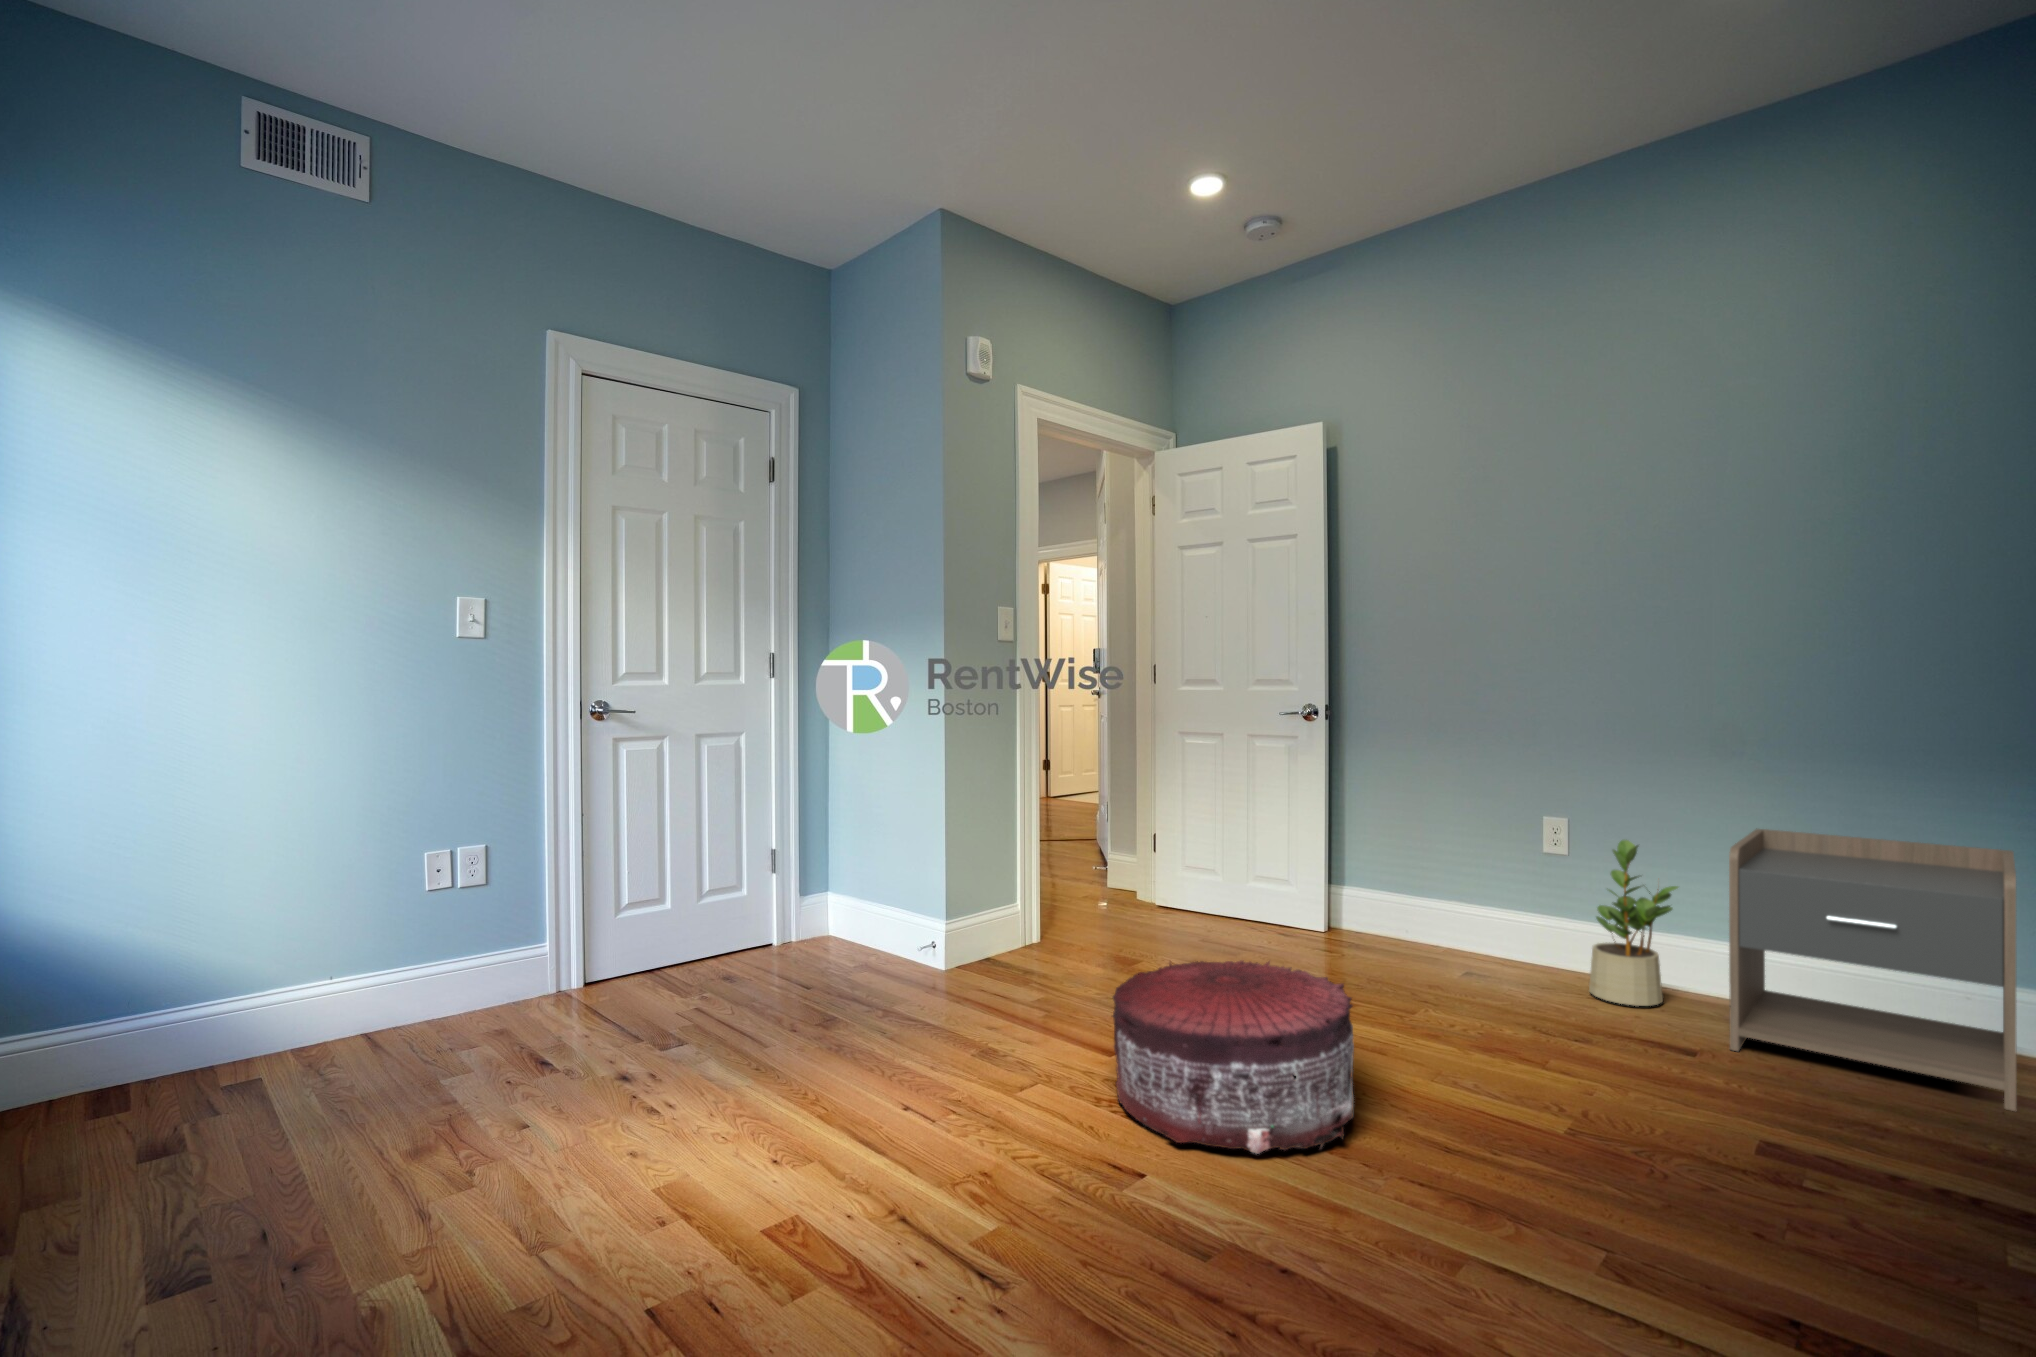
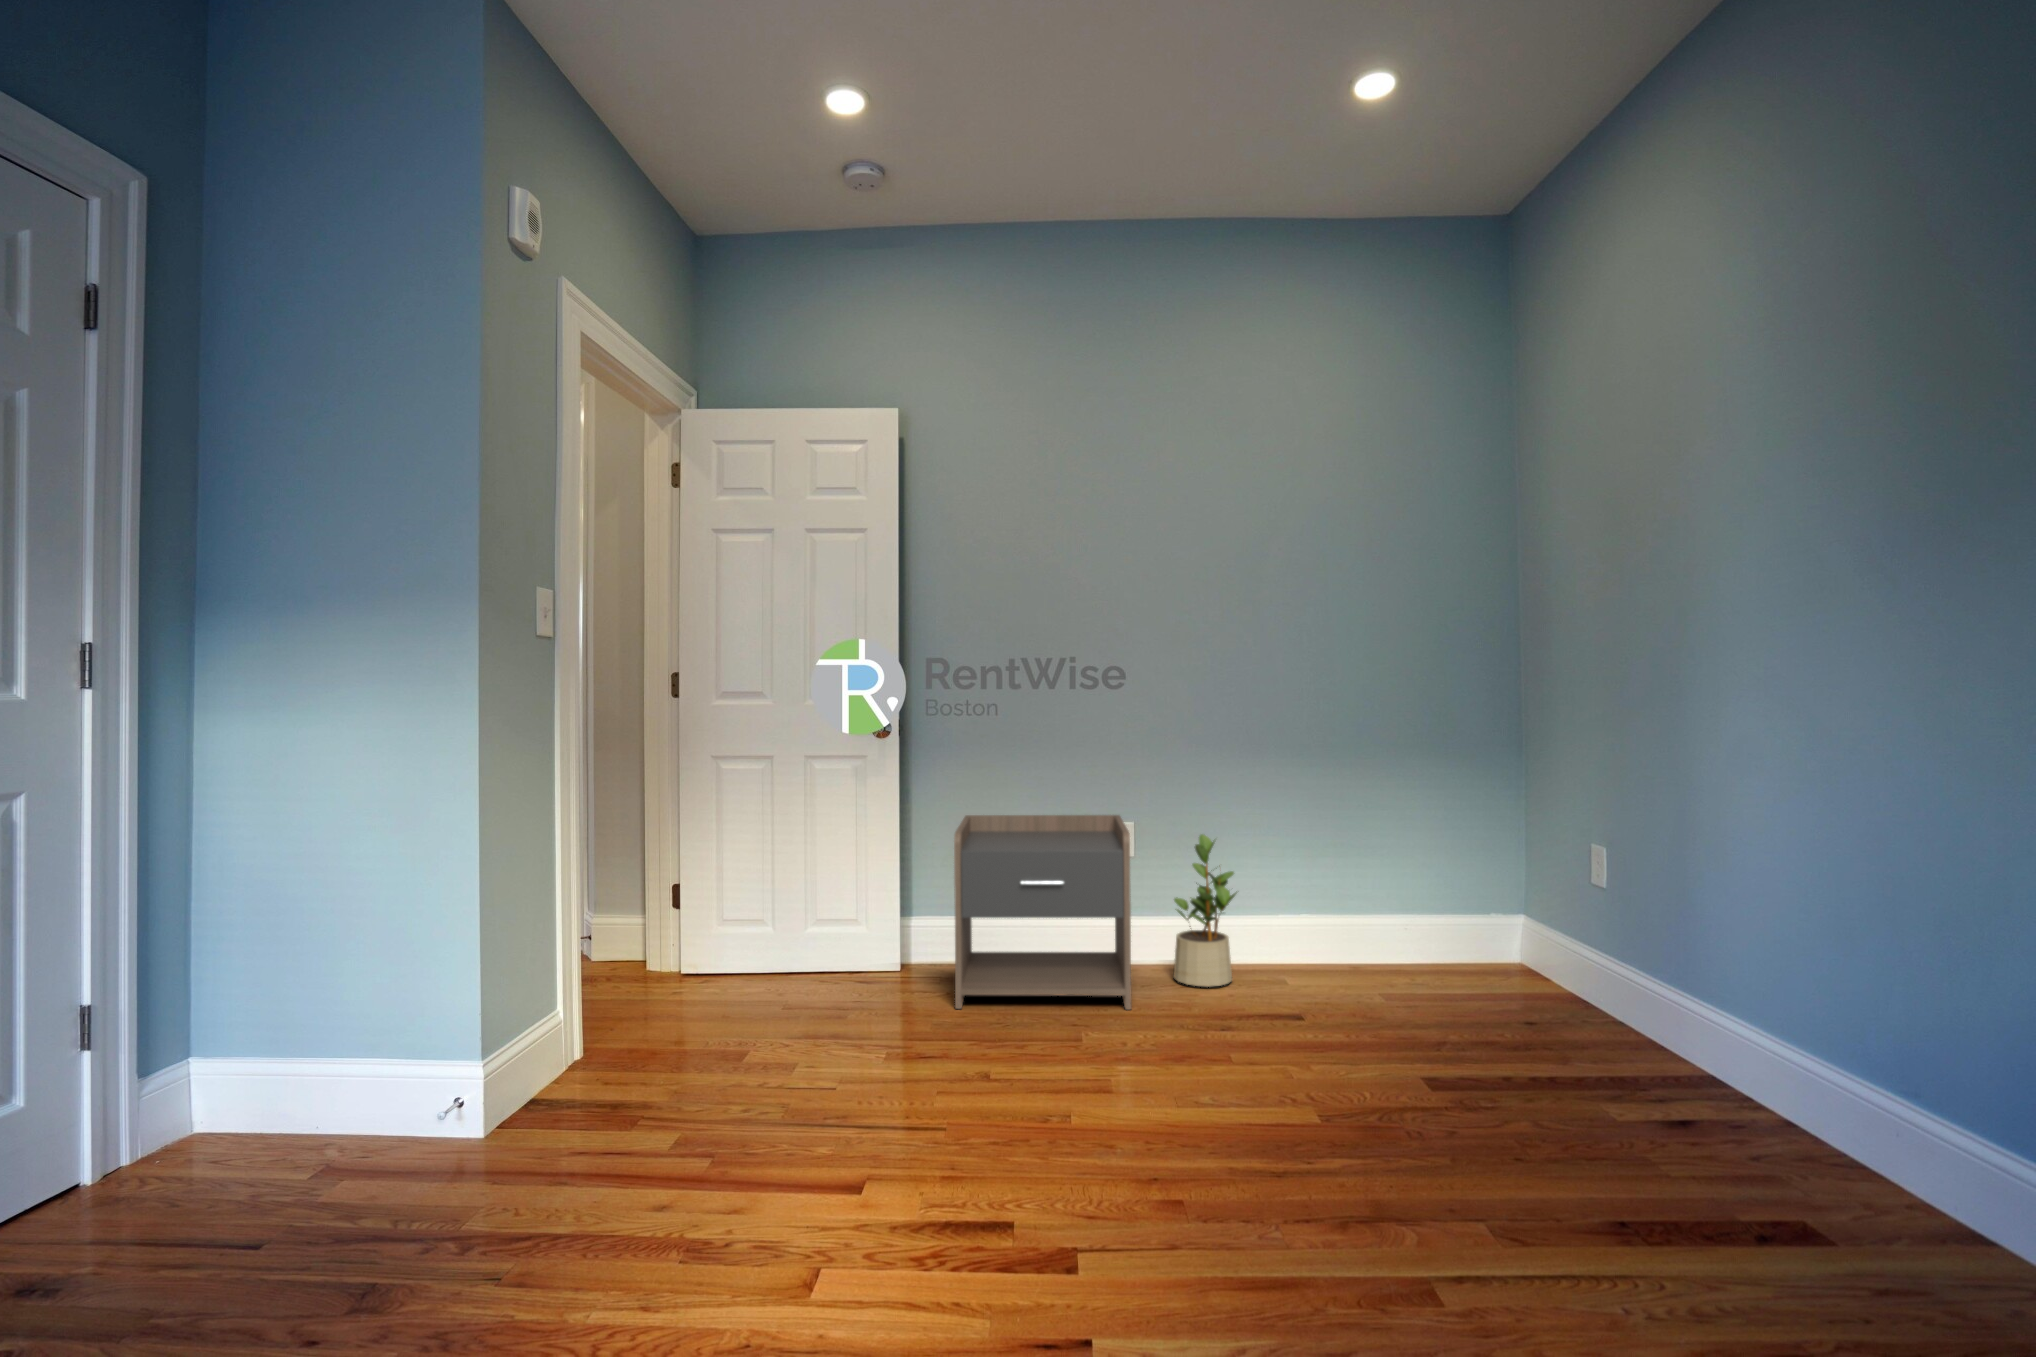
nightstand: present [1729,829,2017,1111] -> present [954,815,1131,1010]
pouf: present [1113,961,1354,1154] -> none [905,1015,1215,1281]

